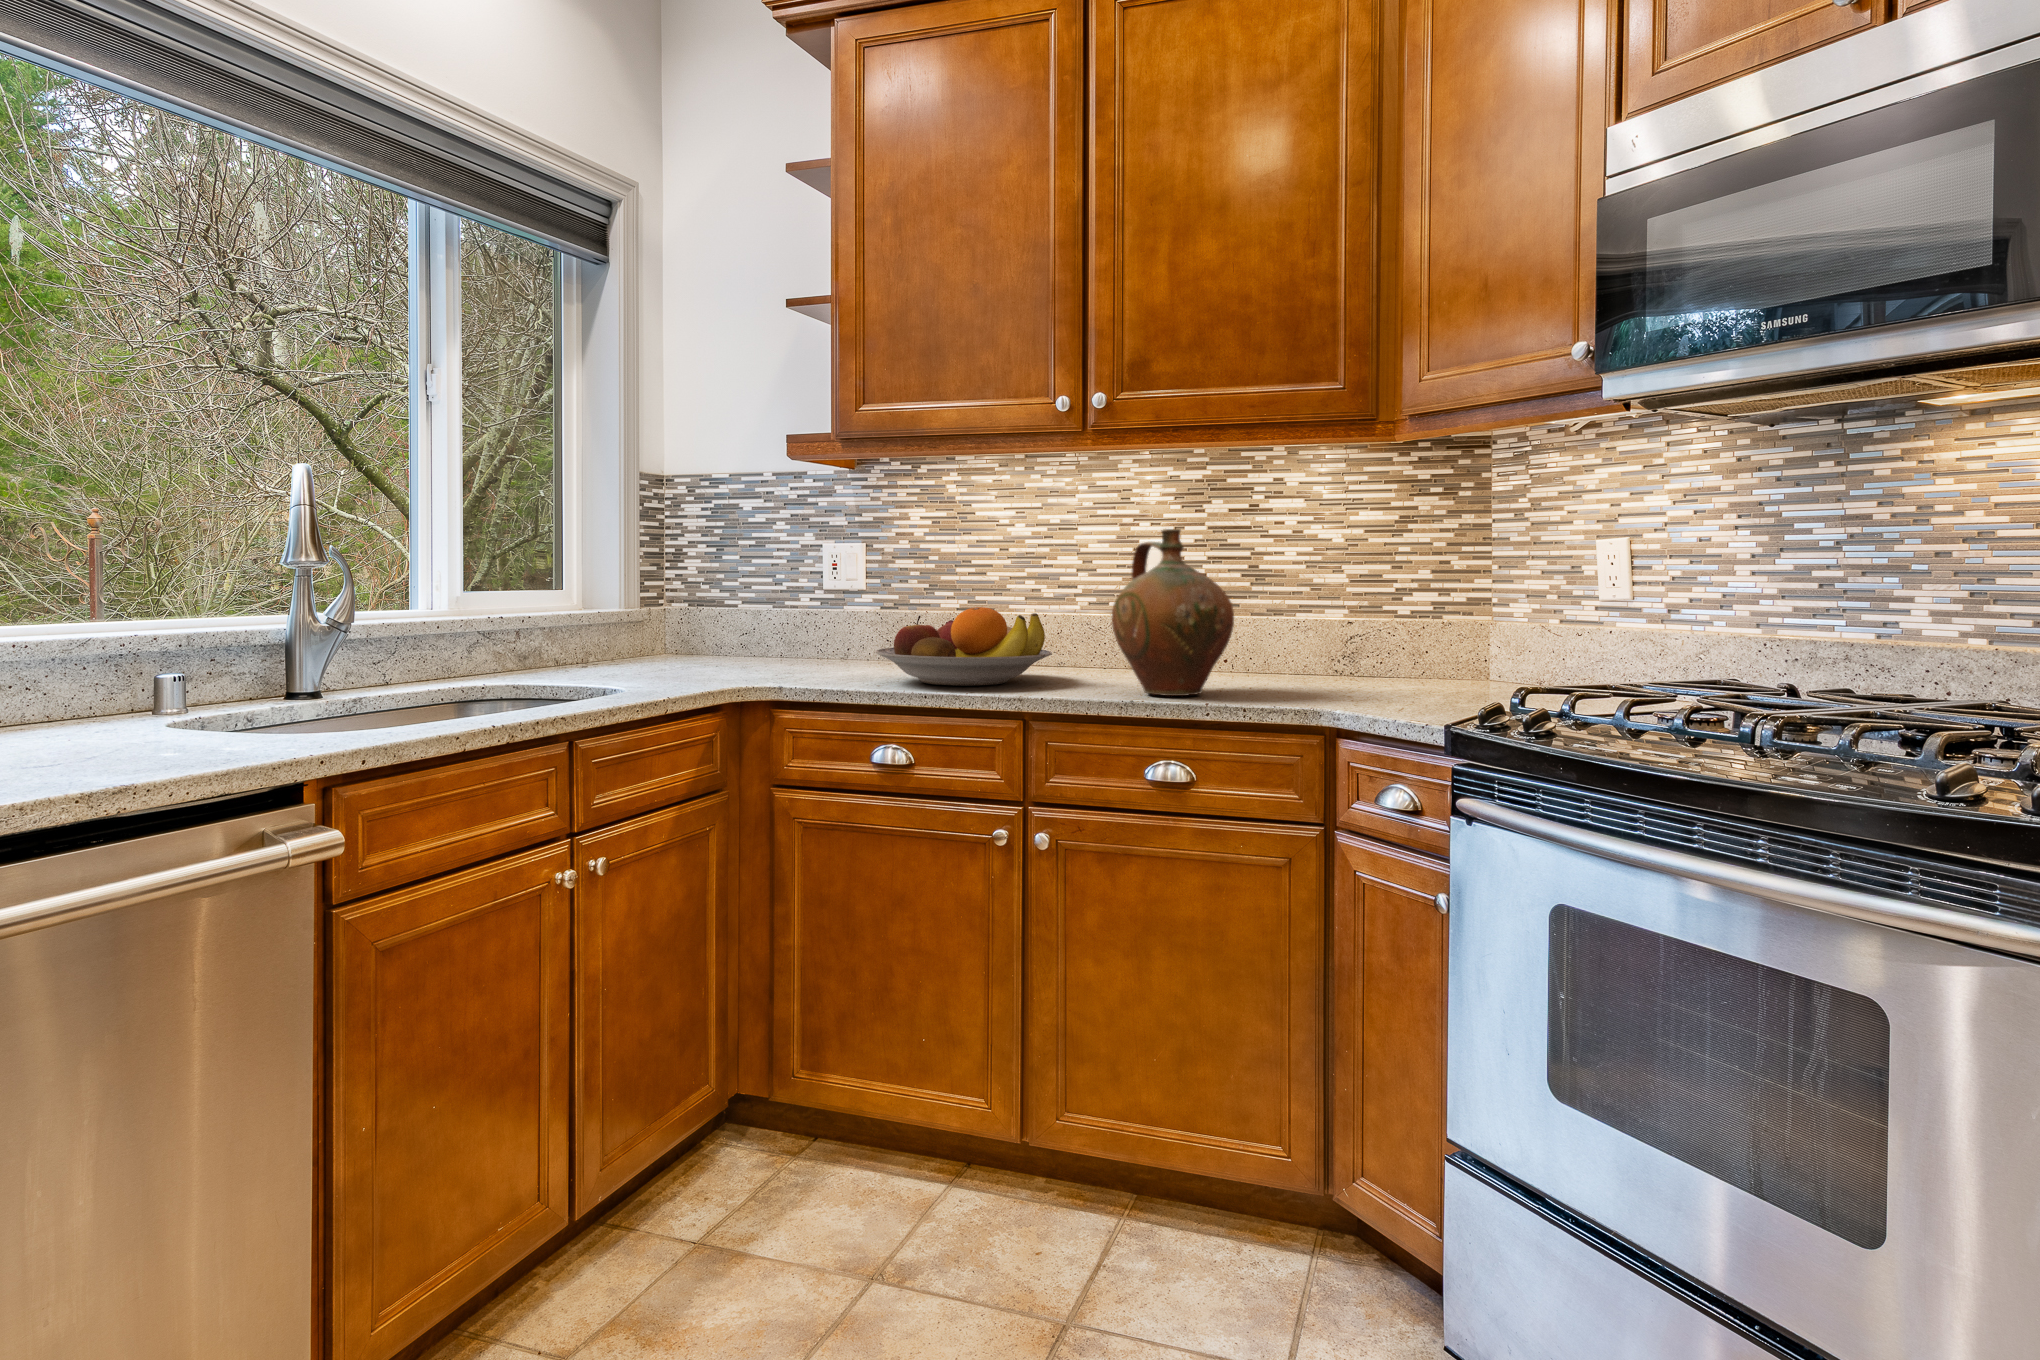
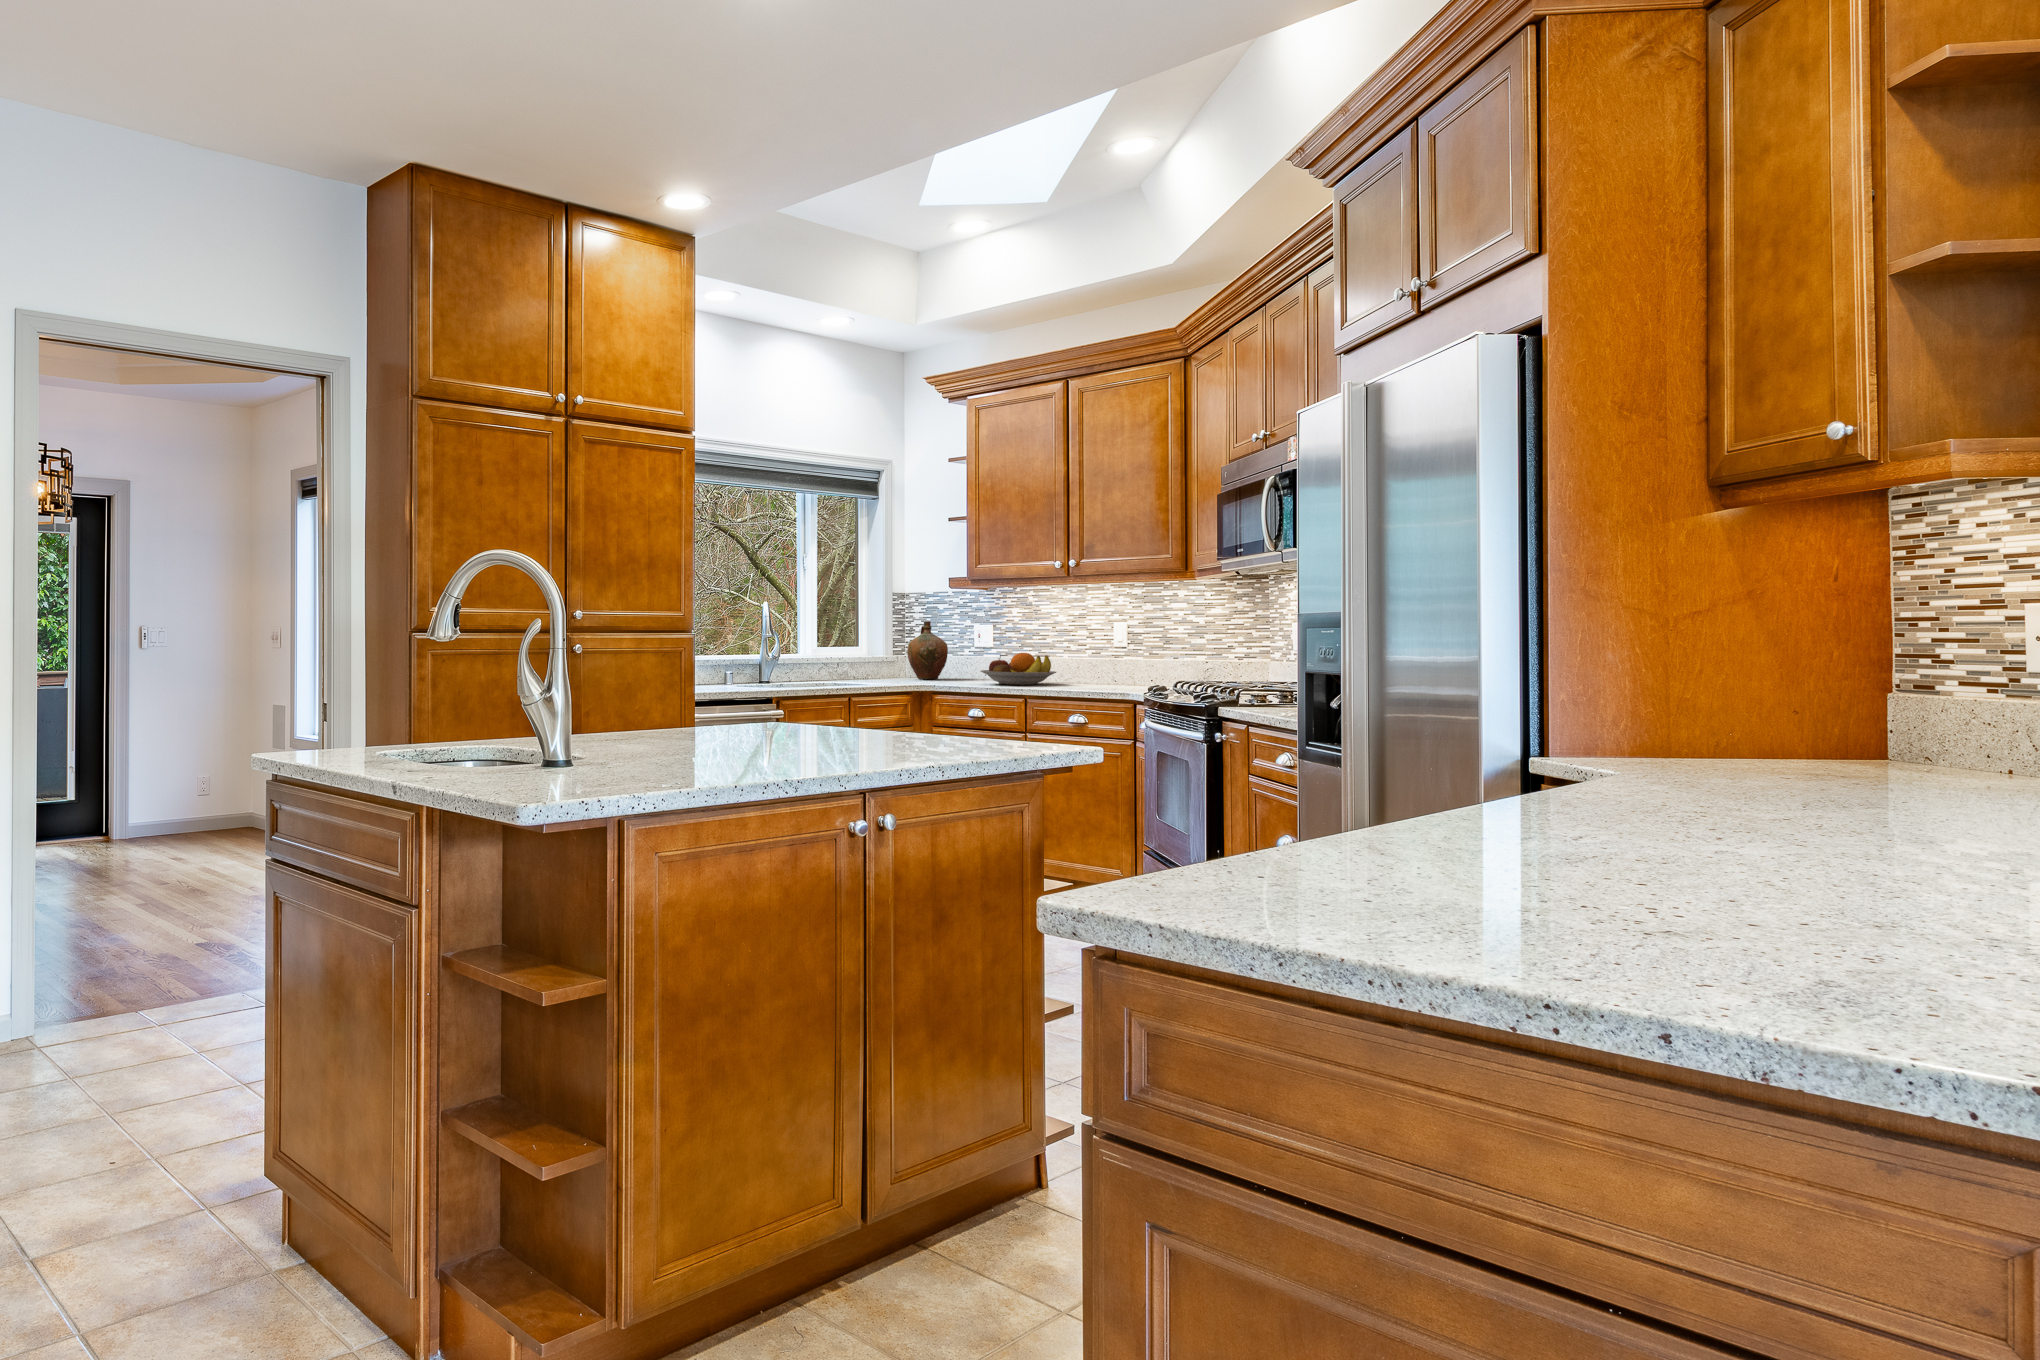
ceramic jug: present [1112,529,1234,696] -> present [907,621,948,679]

